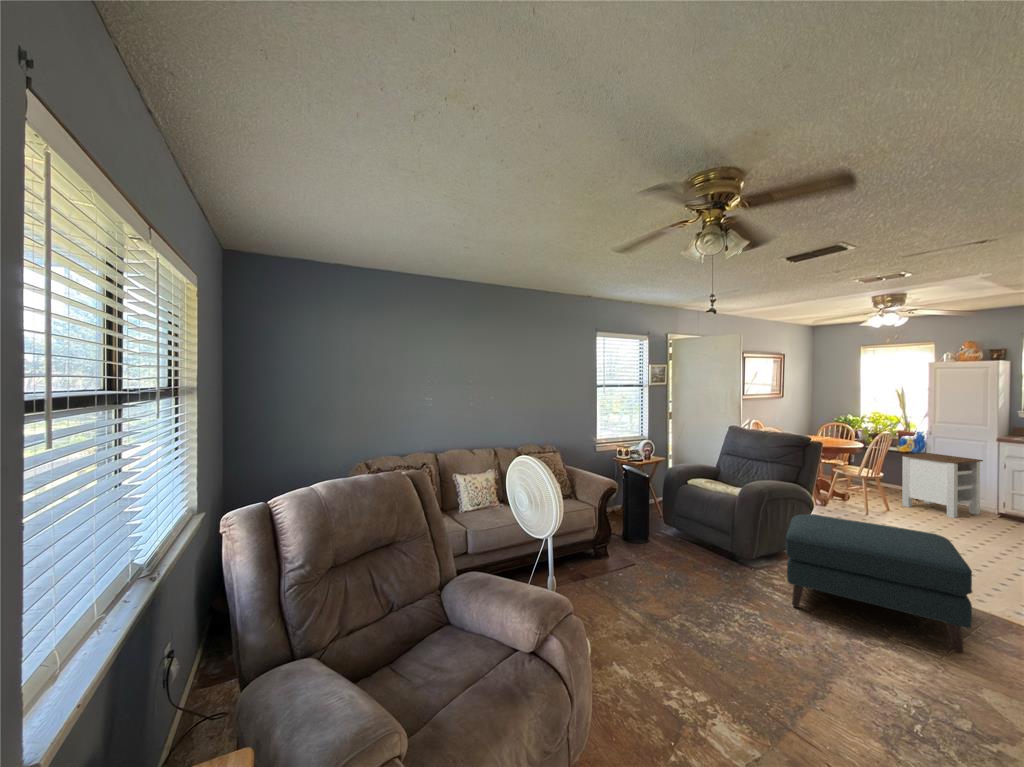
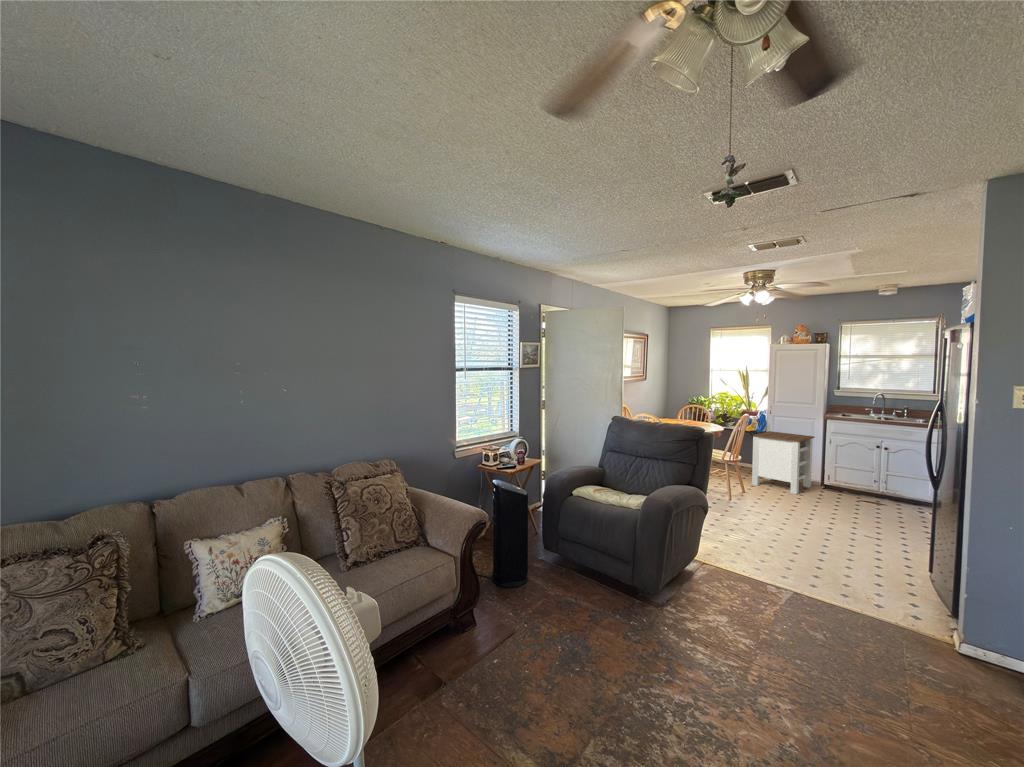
ottoman: present [786,514,972,653] -> none [707,532,956,721]

